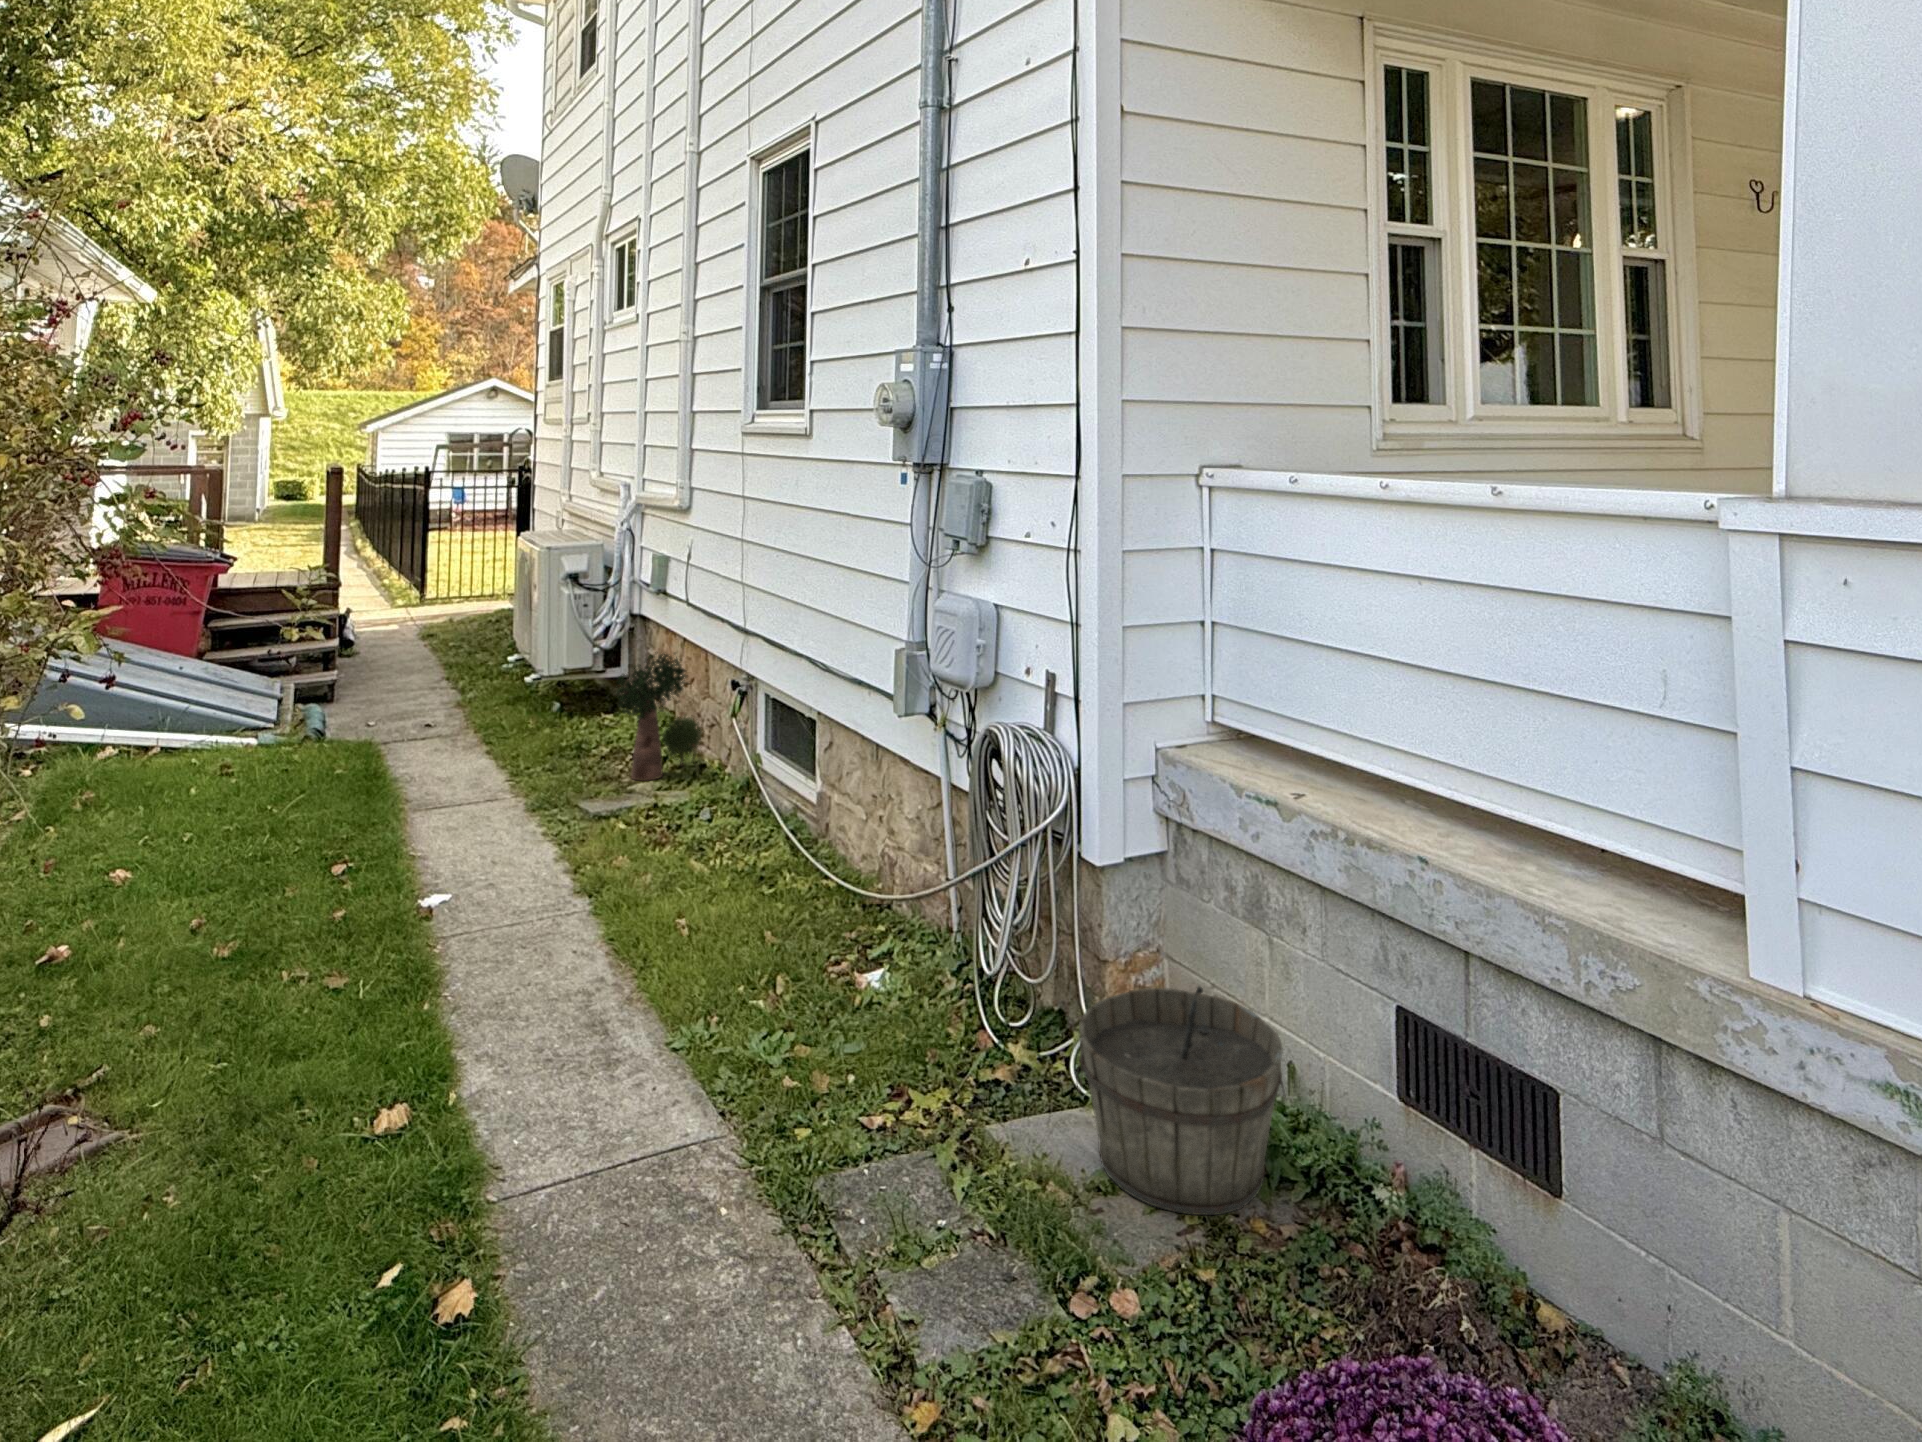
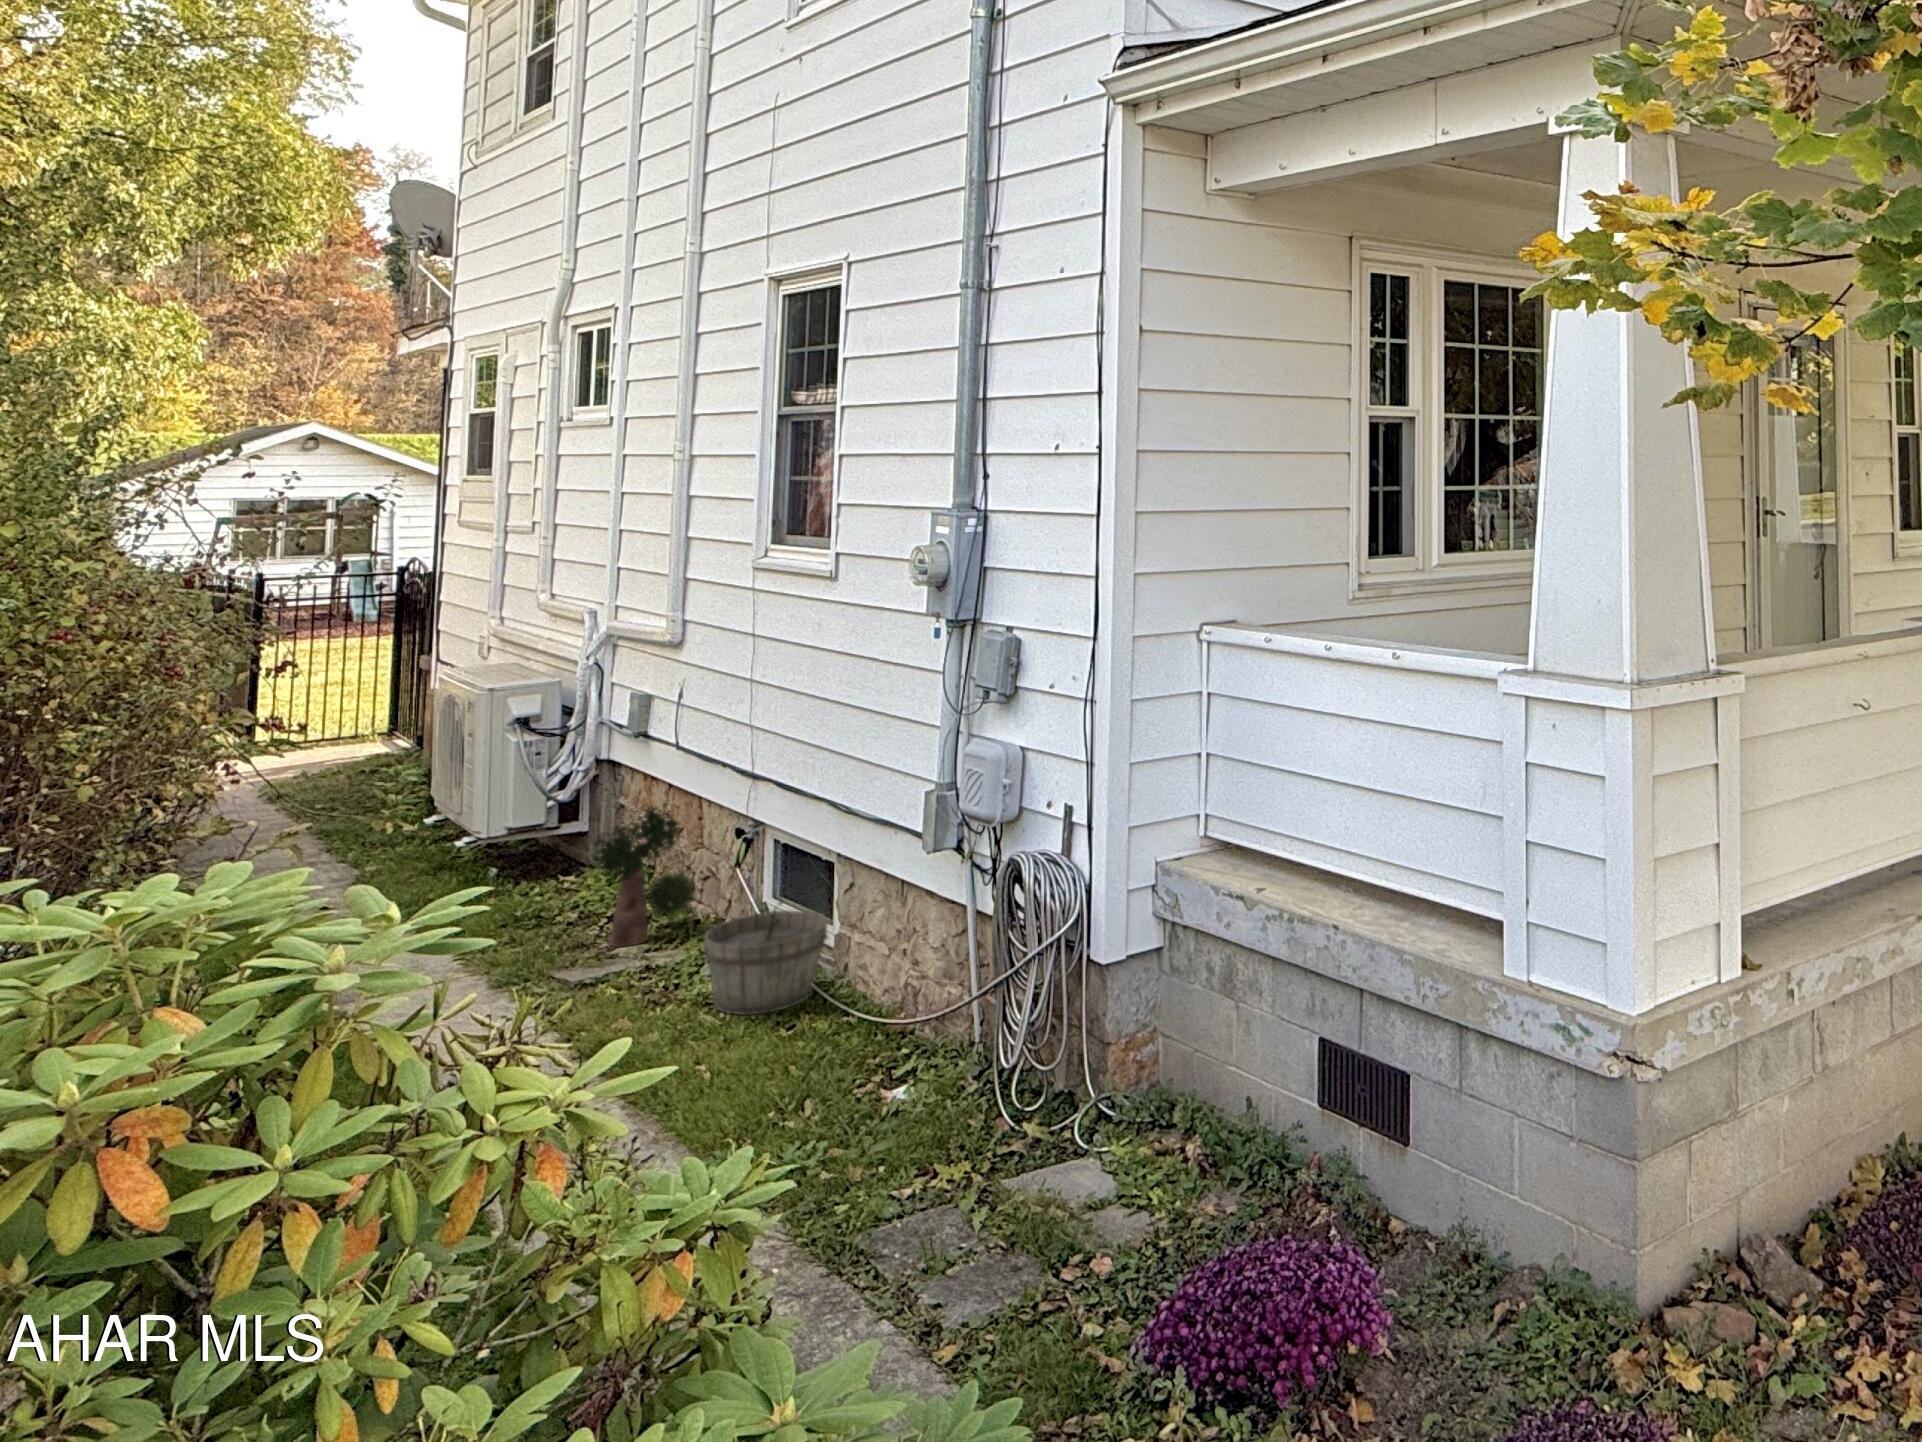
wooden bucket: present [1078,987,1286,1215] -> present [702,901,828,1015]

